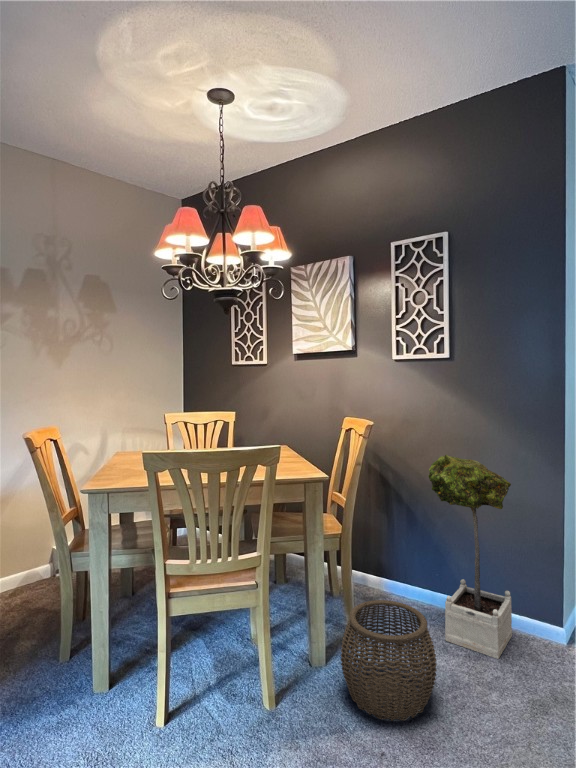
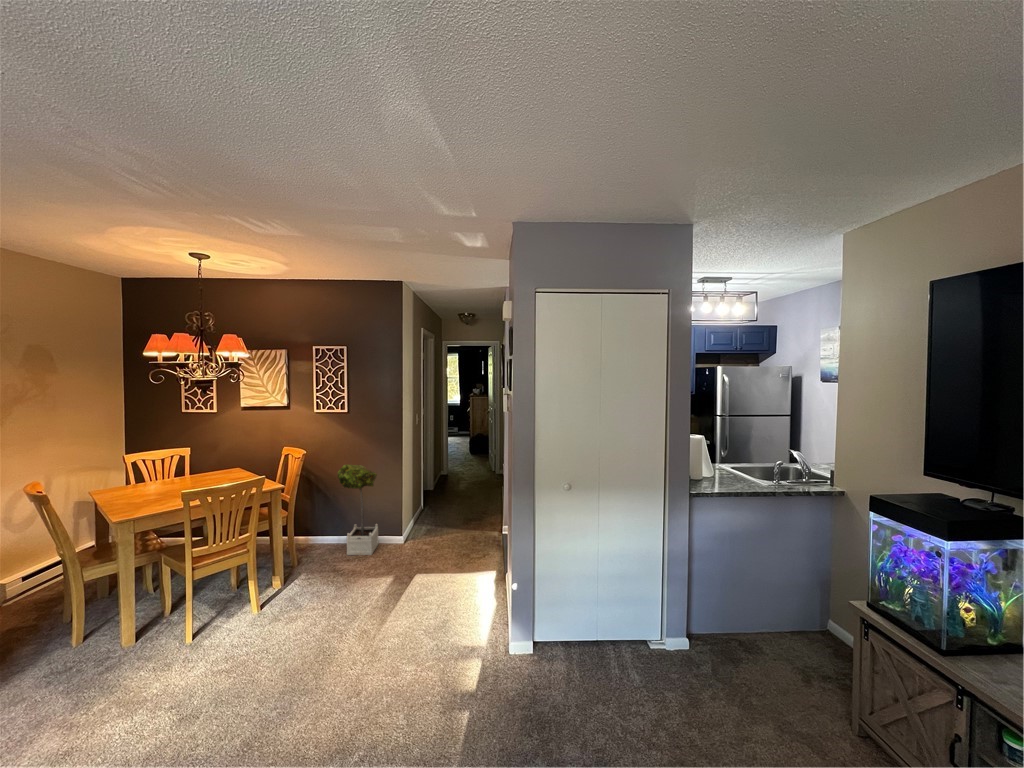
woven basket: present [341,600,437,721] -> none [295,540,344,593]

